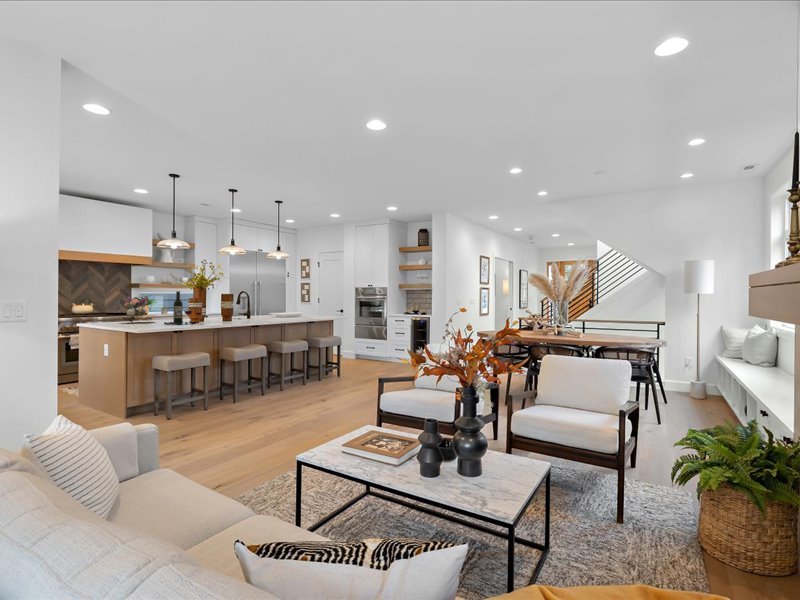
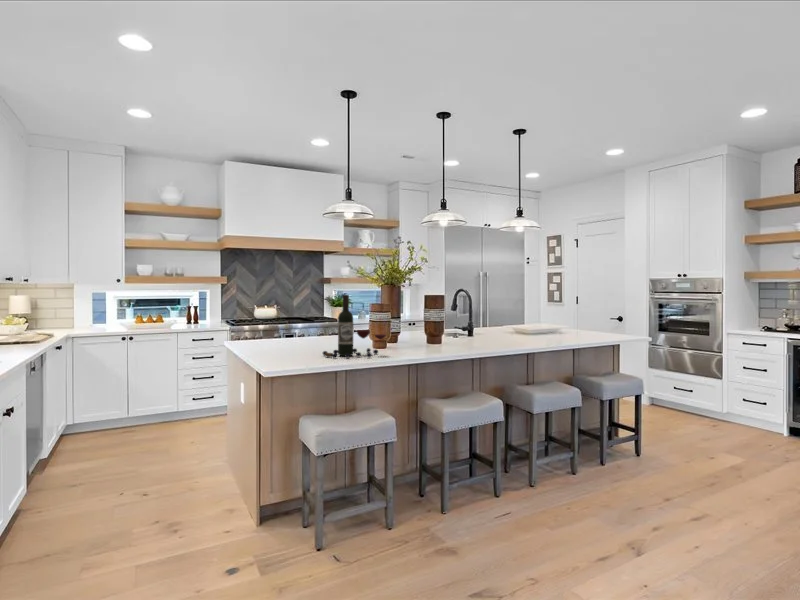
flower arrangement: present [120,296,154,322] -> none [265,298,322,346]

